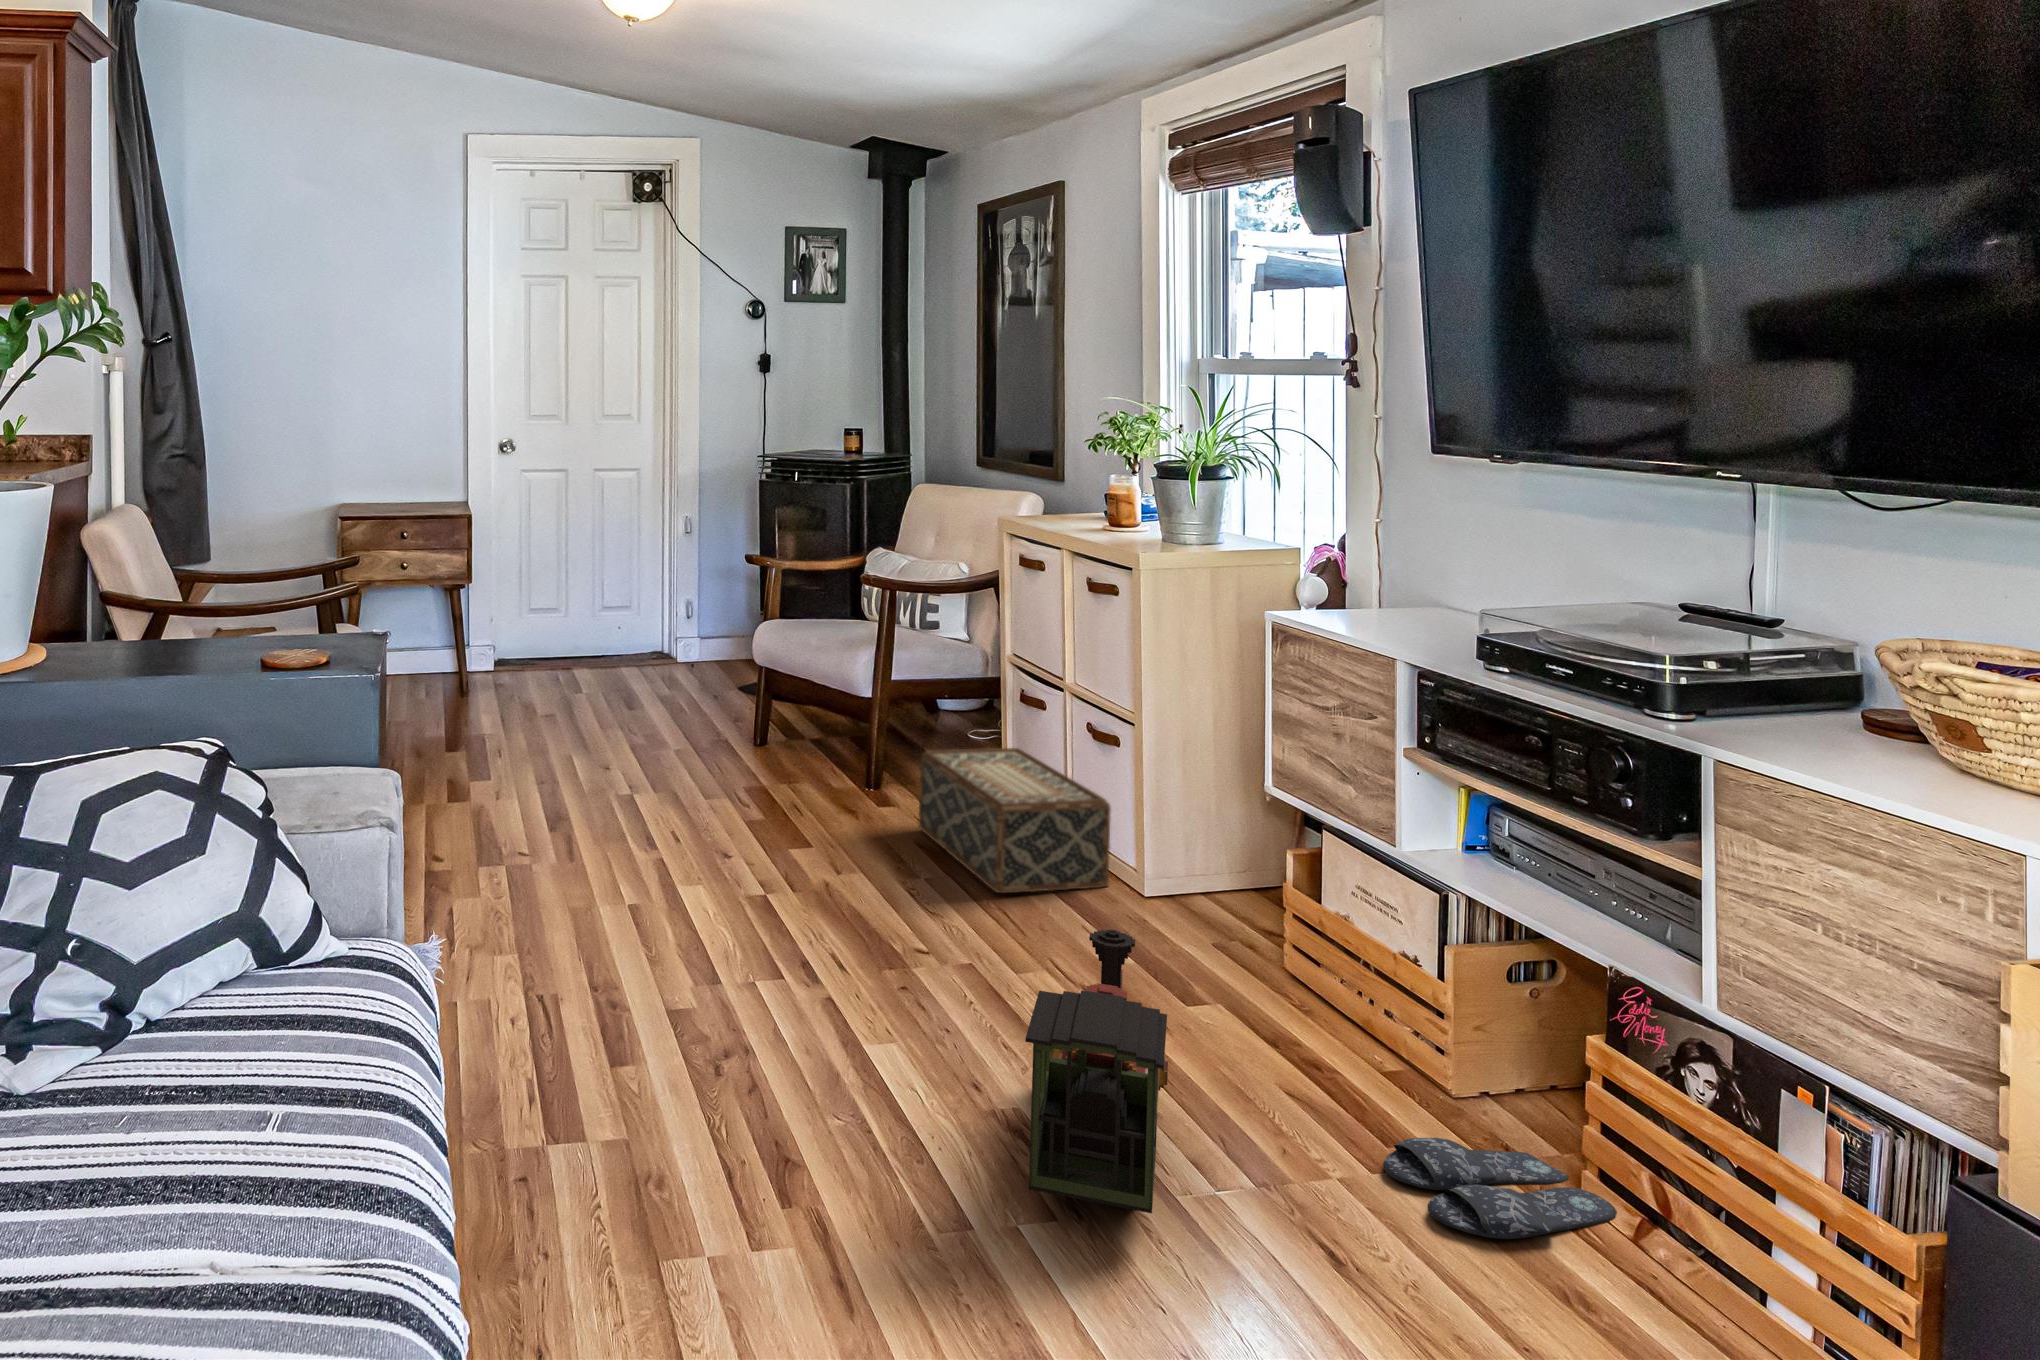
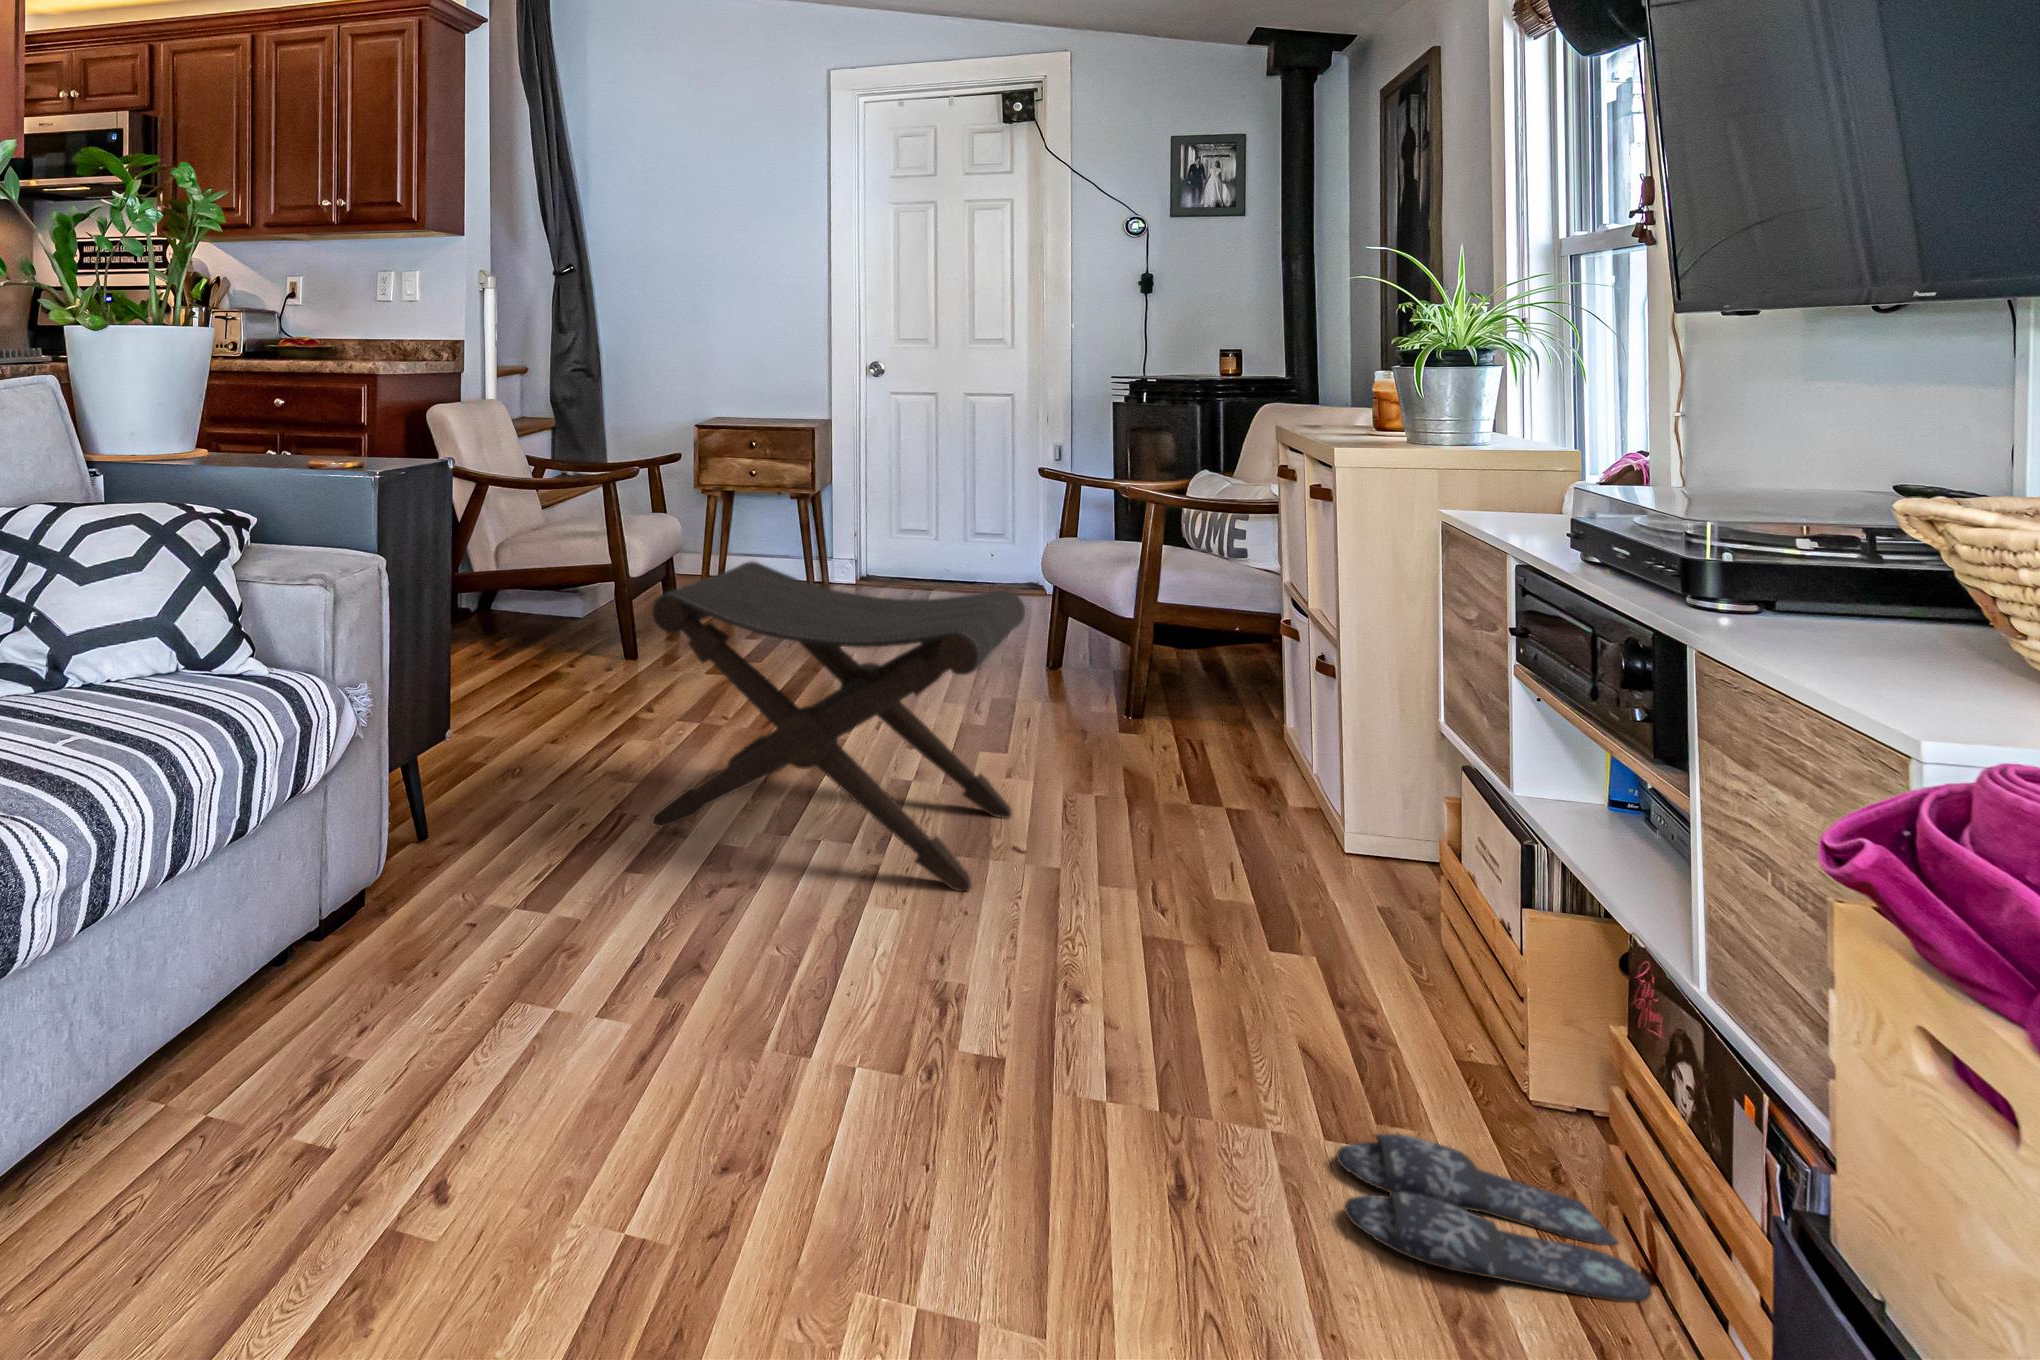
footstool: none [587,699,940,1016] -> present [651,562,1025,892]
woven basket: present [919,748,1111,893] -> none [1141,668,1316,837]
toy train: present [1025,929,1168,1213] -> none [860,822,1146,1093]

